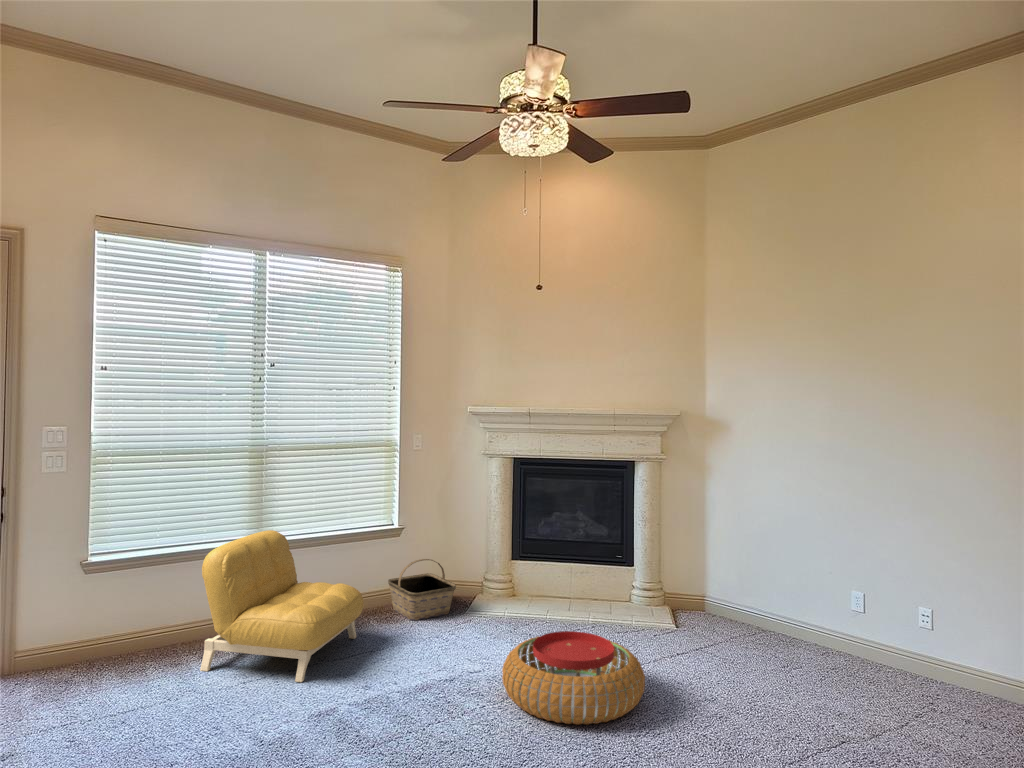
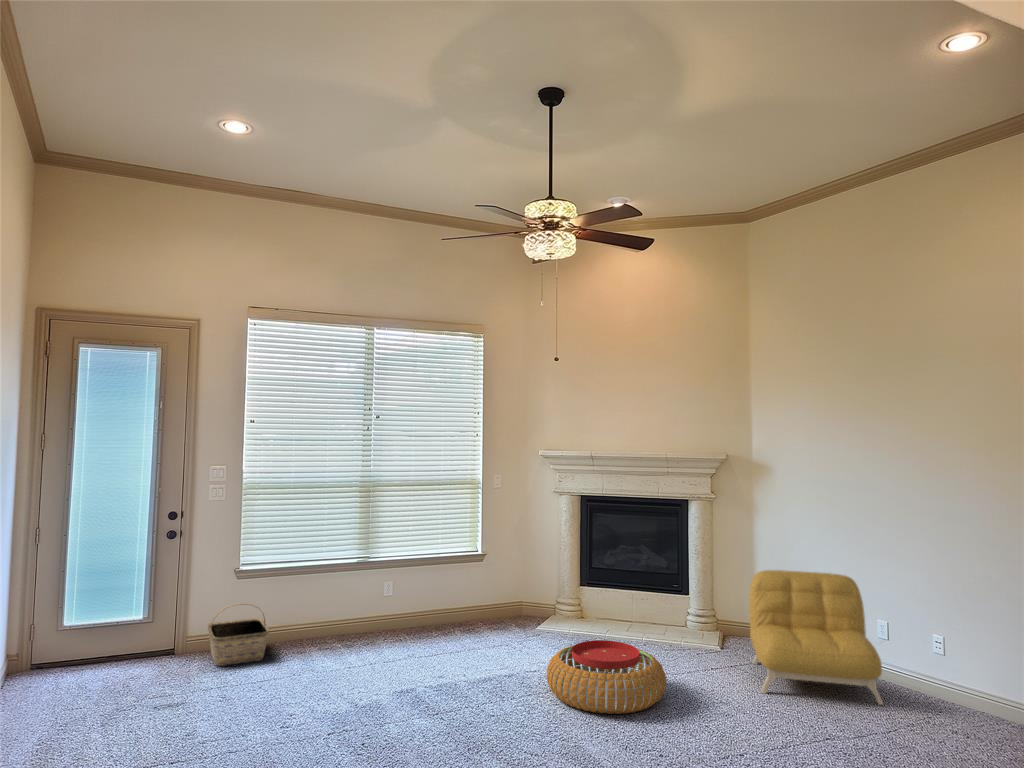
armchair: present [200,530,363,682] -> present [749,570,883,705]
basket: present [388,559,456,620] -> present [208,603,269,666]

